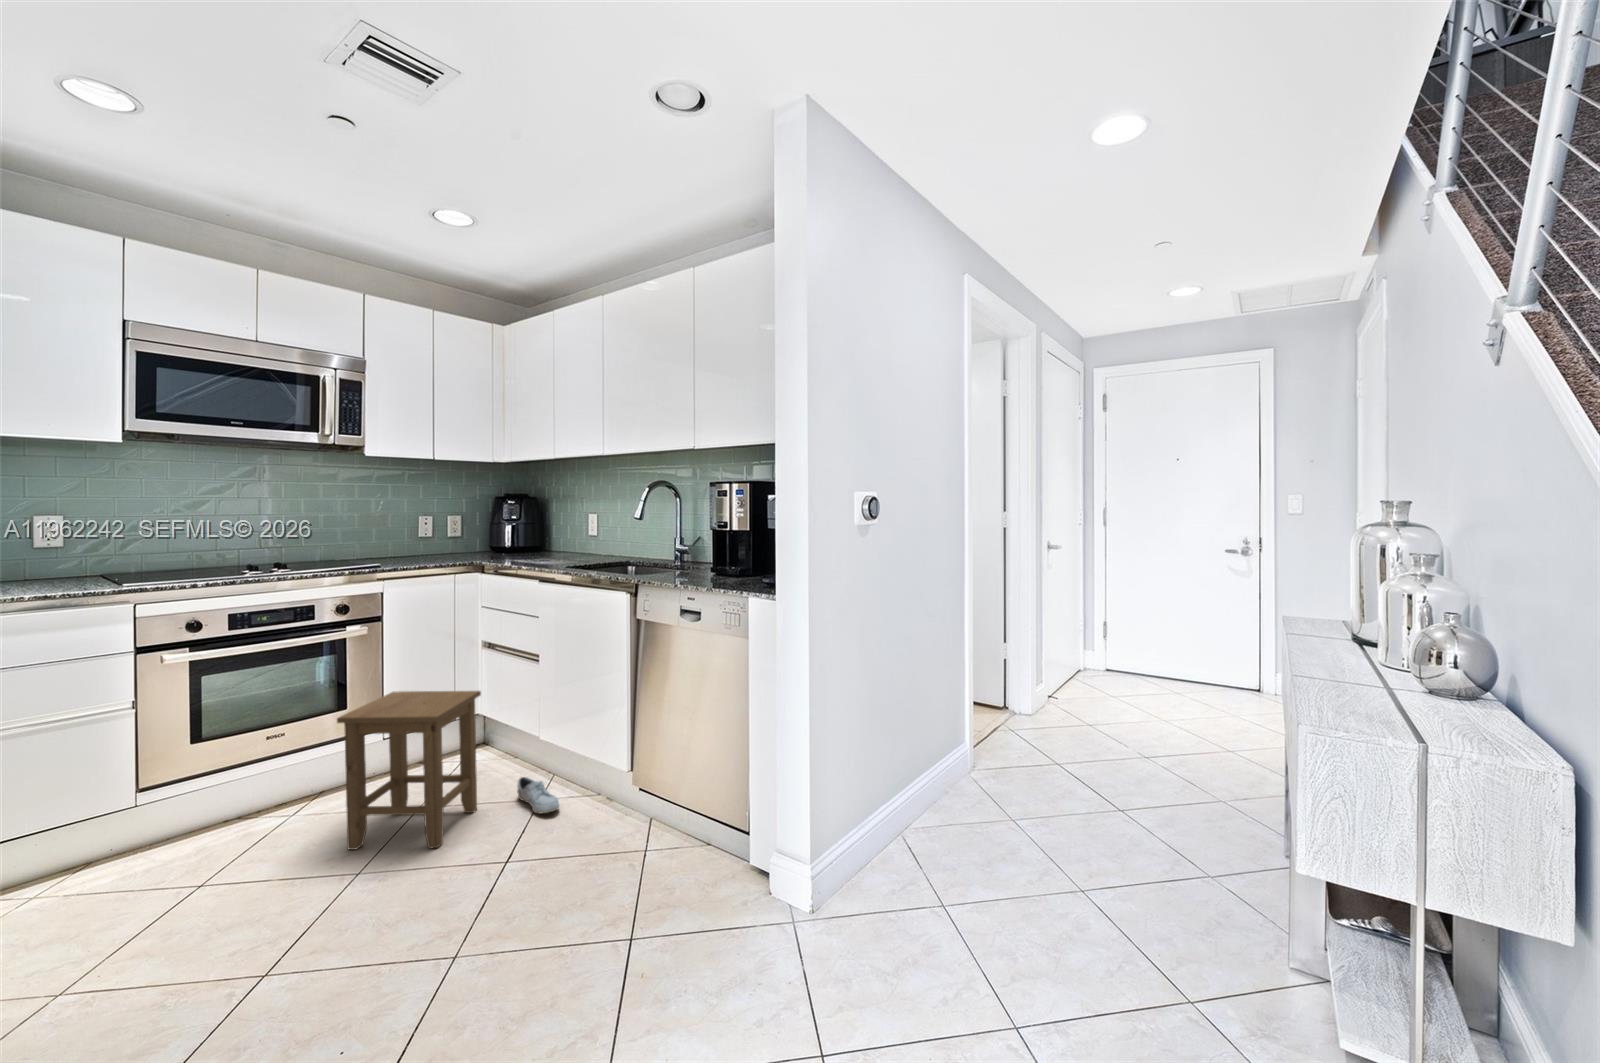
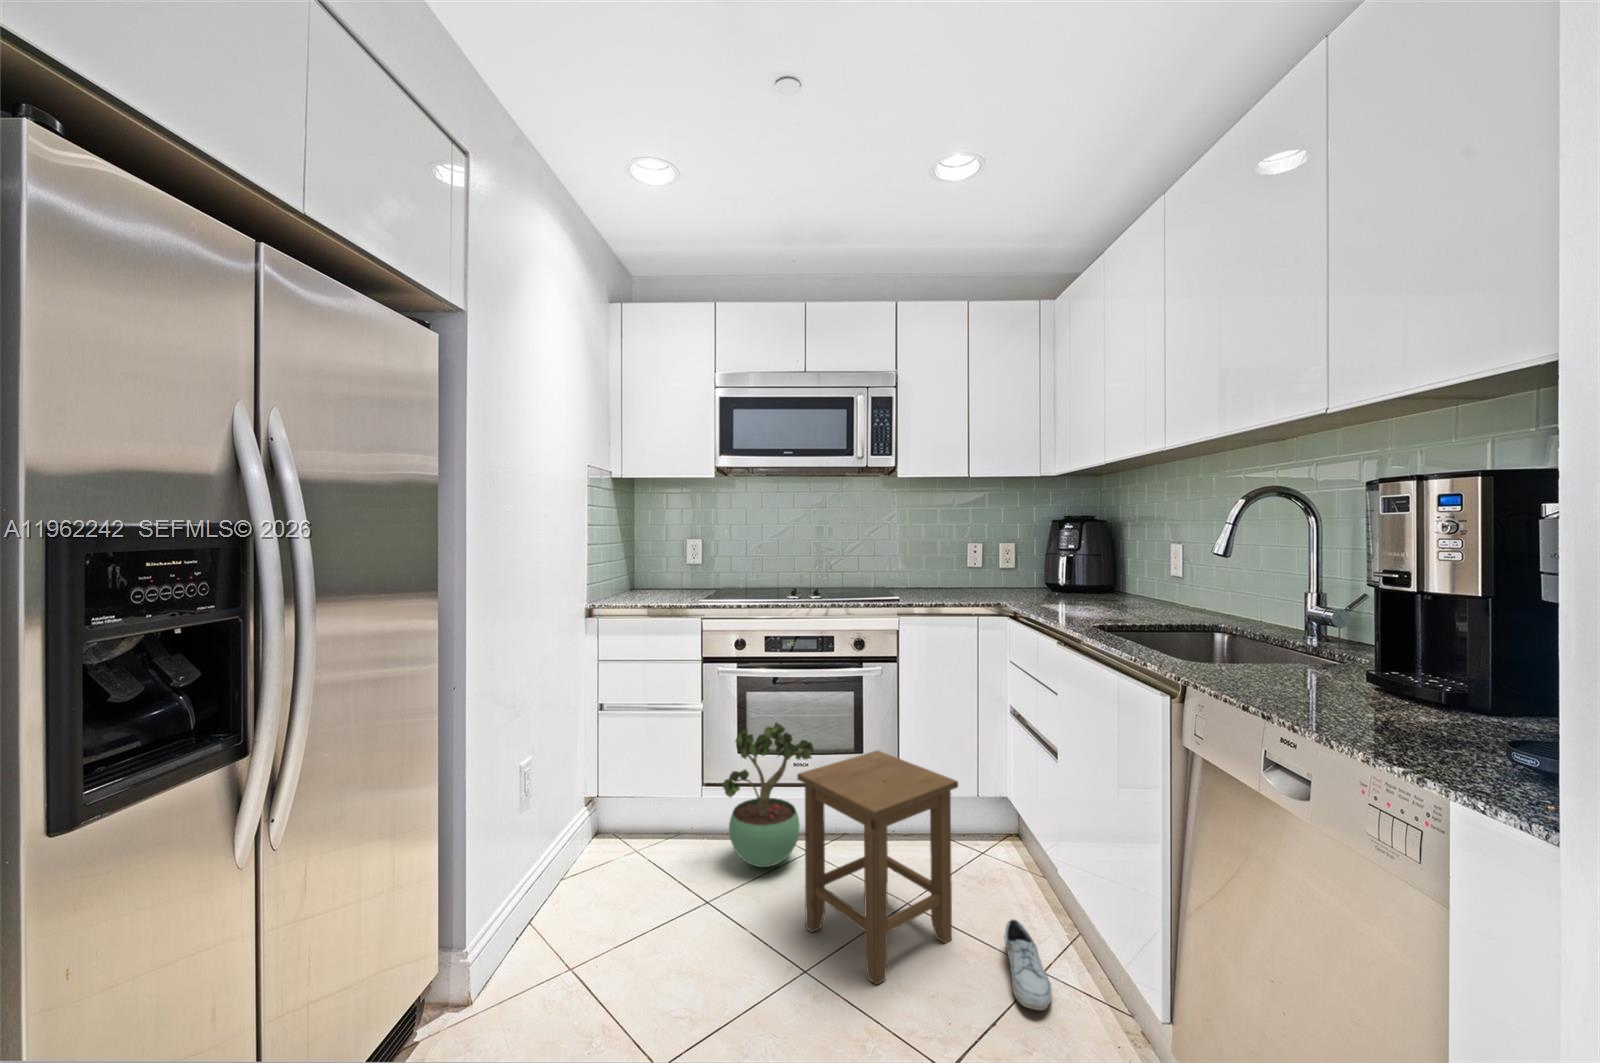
potted plant: none [209,692,315,840] -> present [722,723,814,867]

